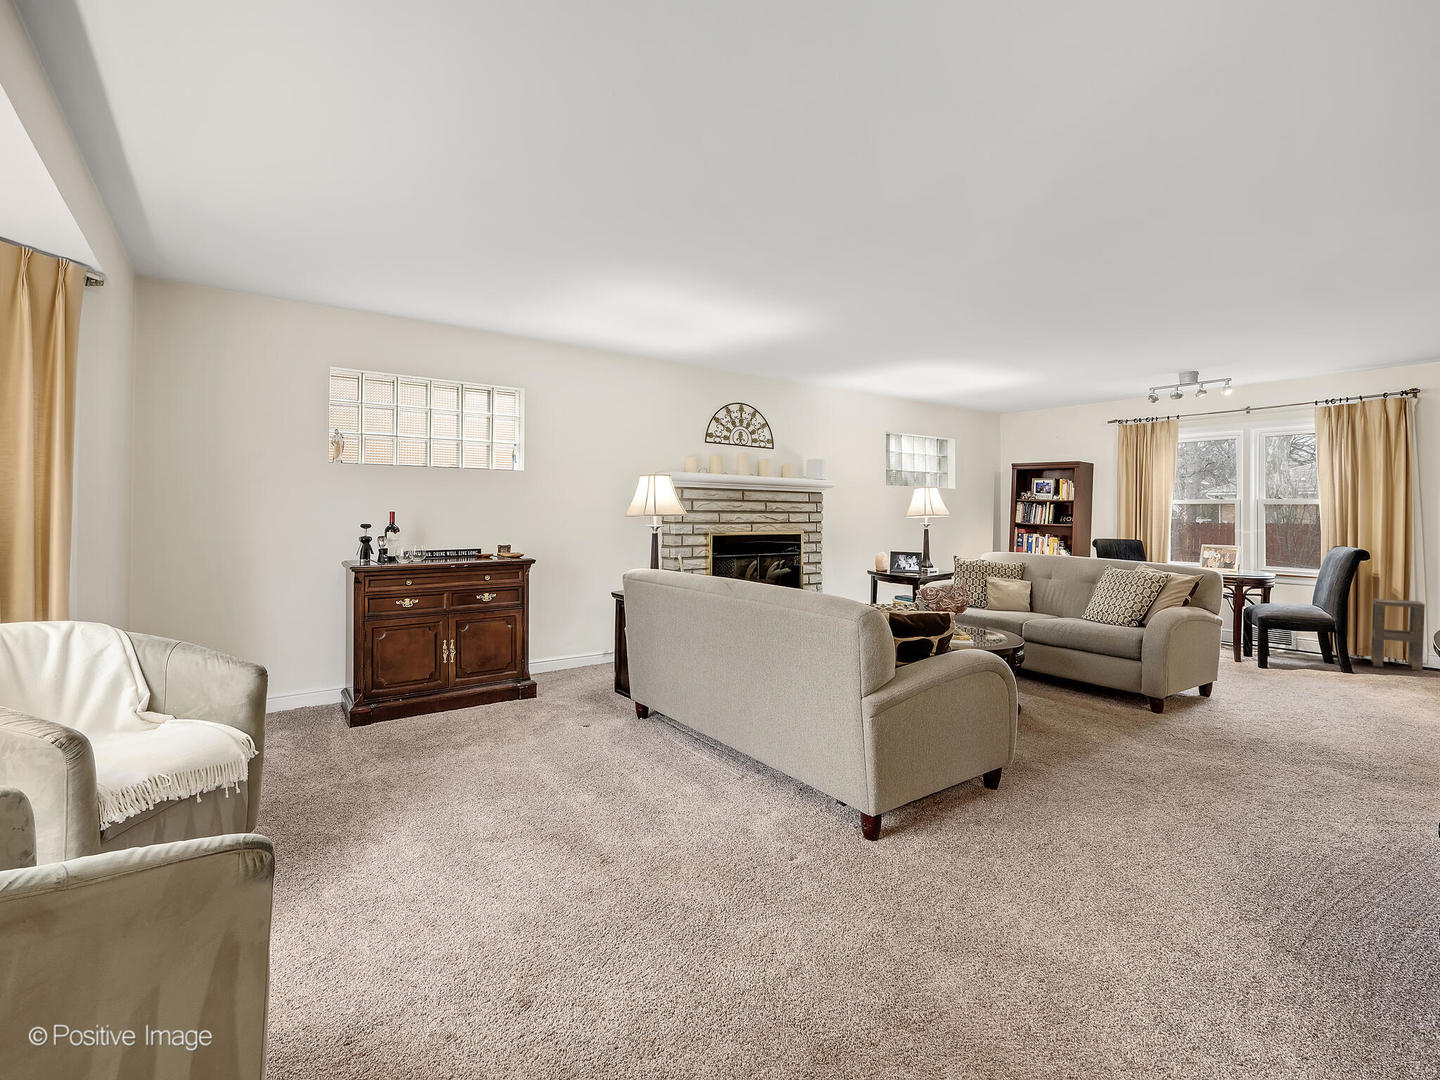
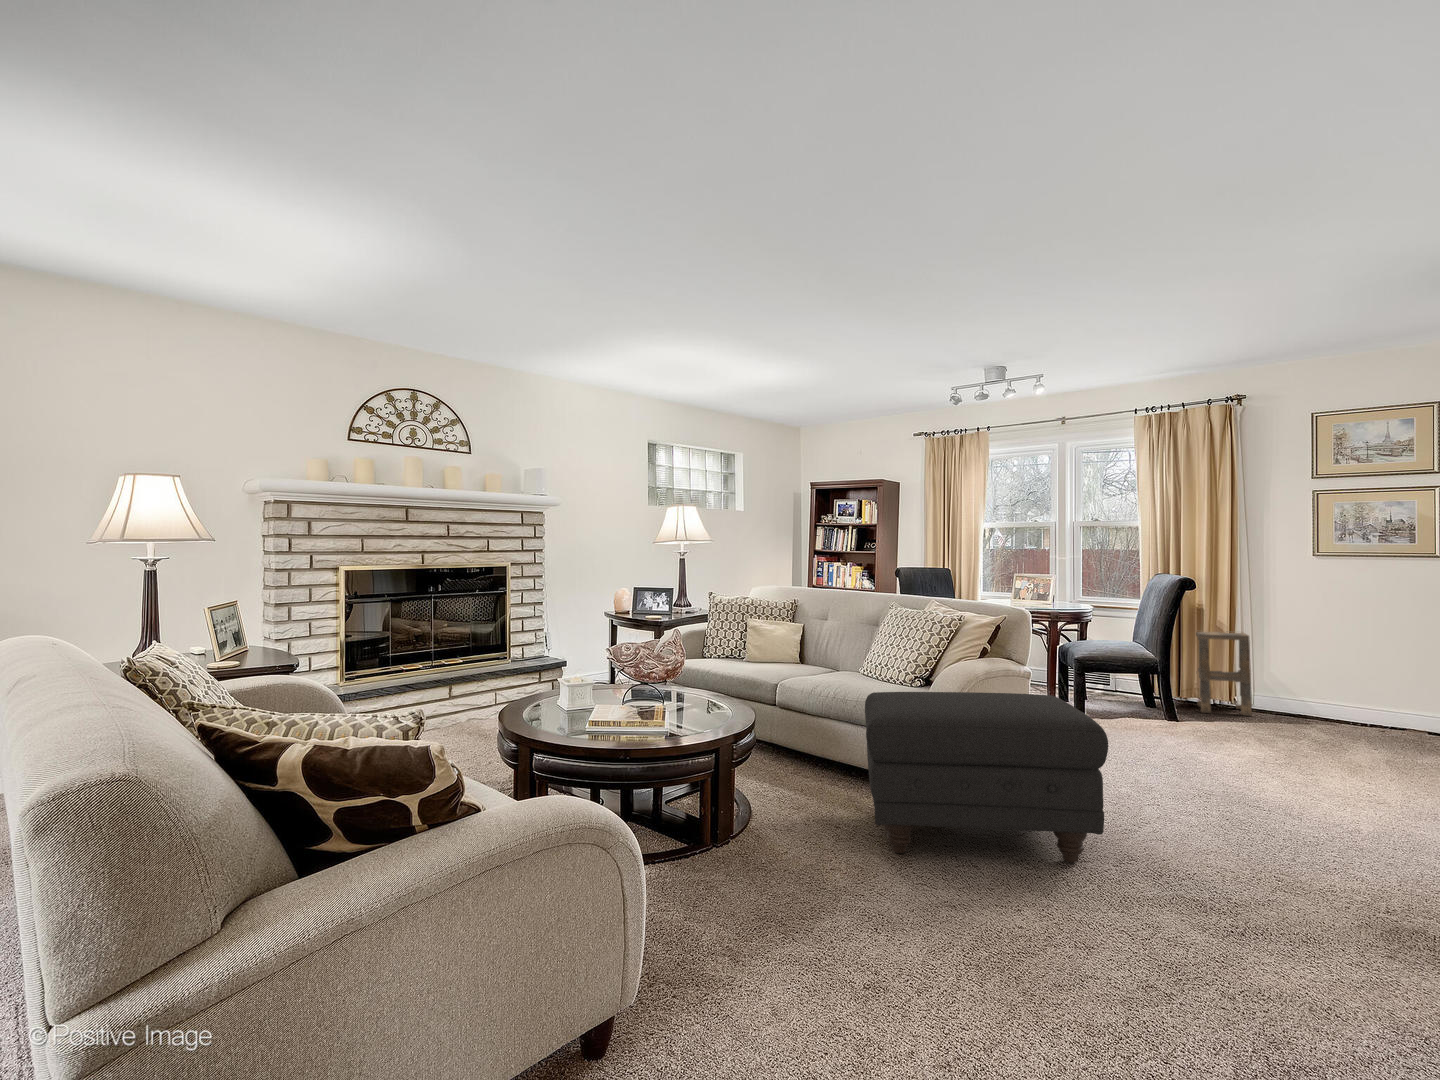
ottoman: none [1100,628,1290,742] -> present [865,692,1108,863]

